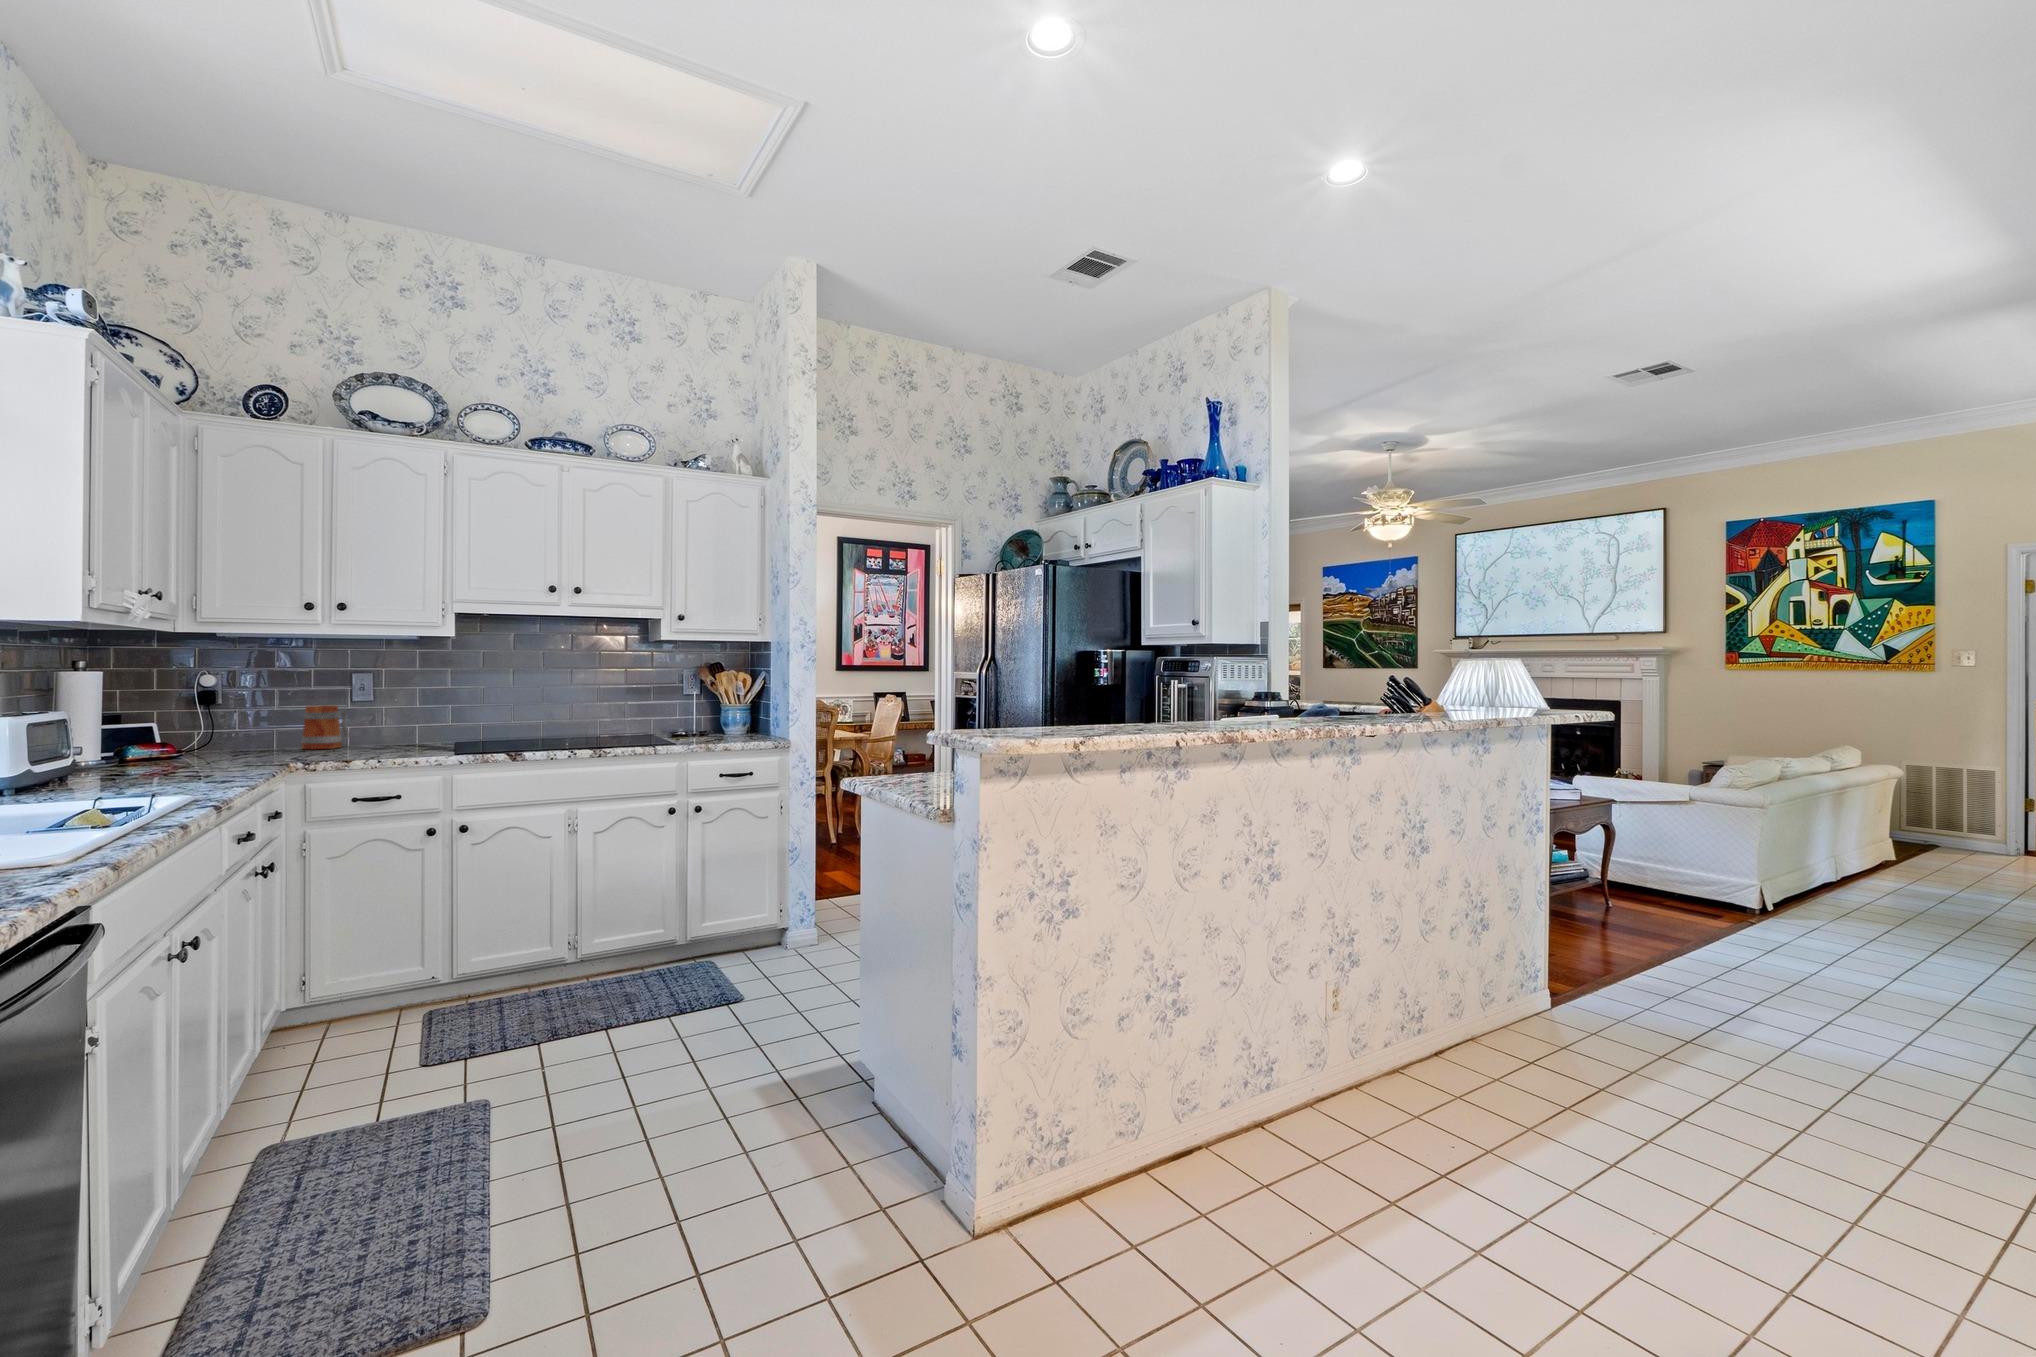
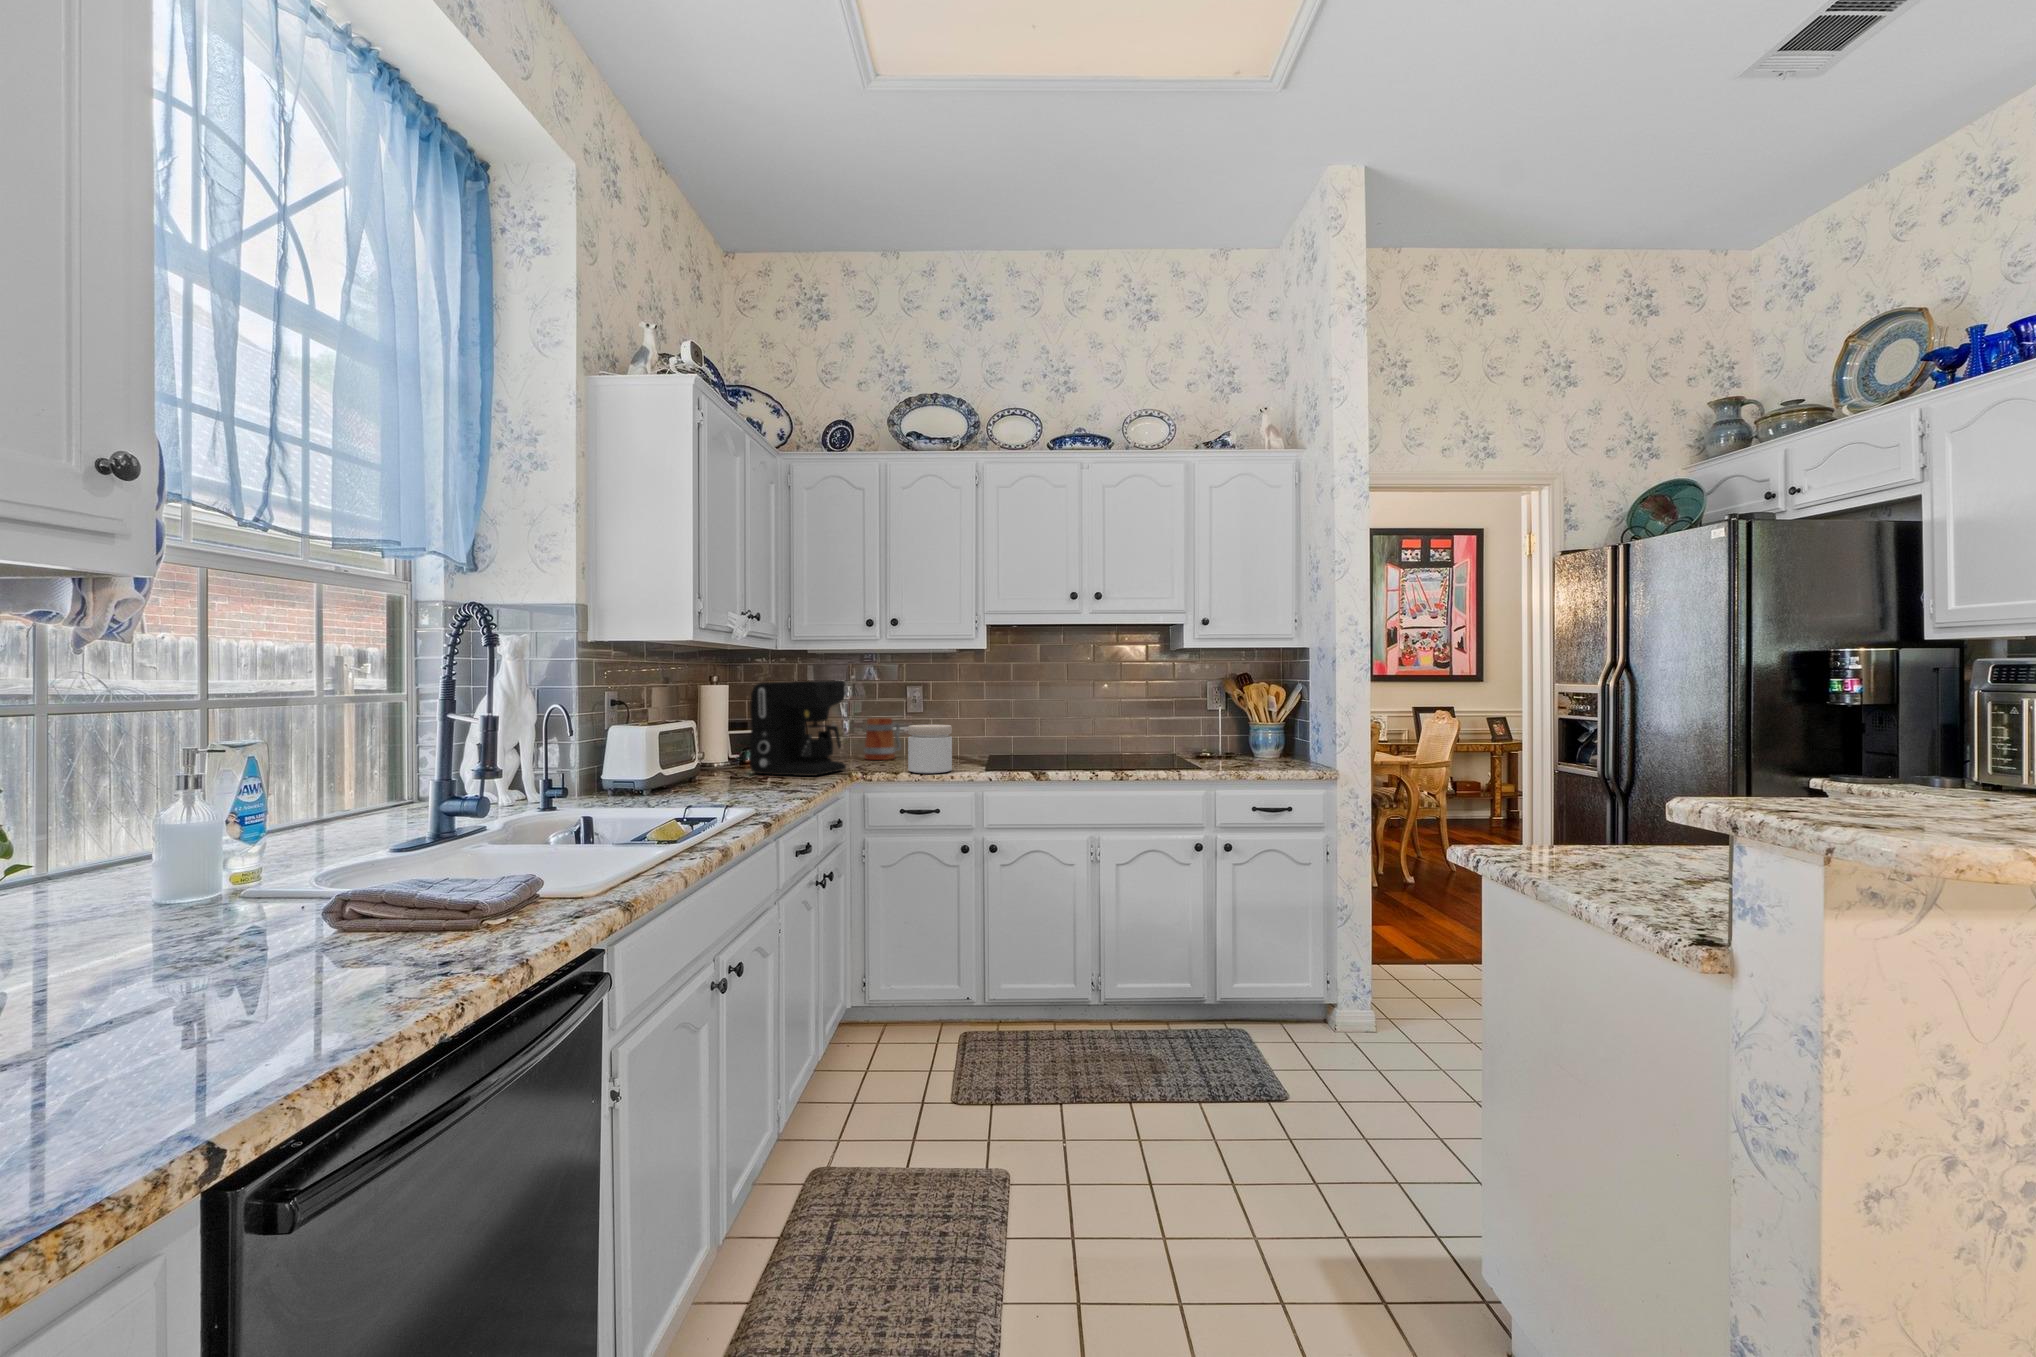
coffee maker: none [151,666,284,767] -> present [749,680,846,776]
jar: none [364,710,417,758] -> present [908,725,952,773]

